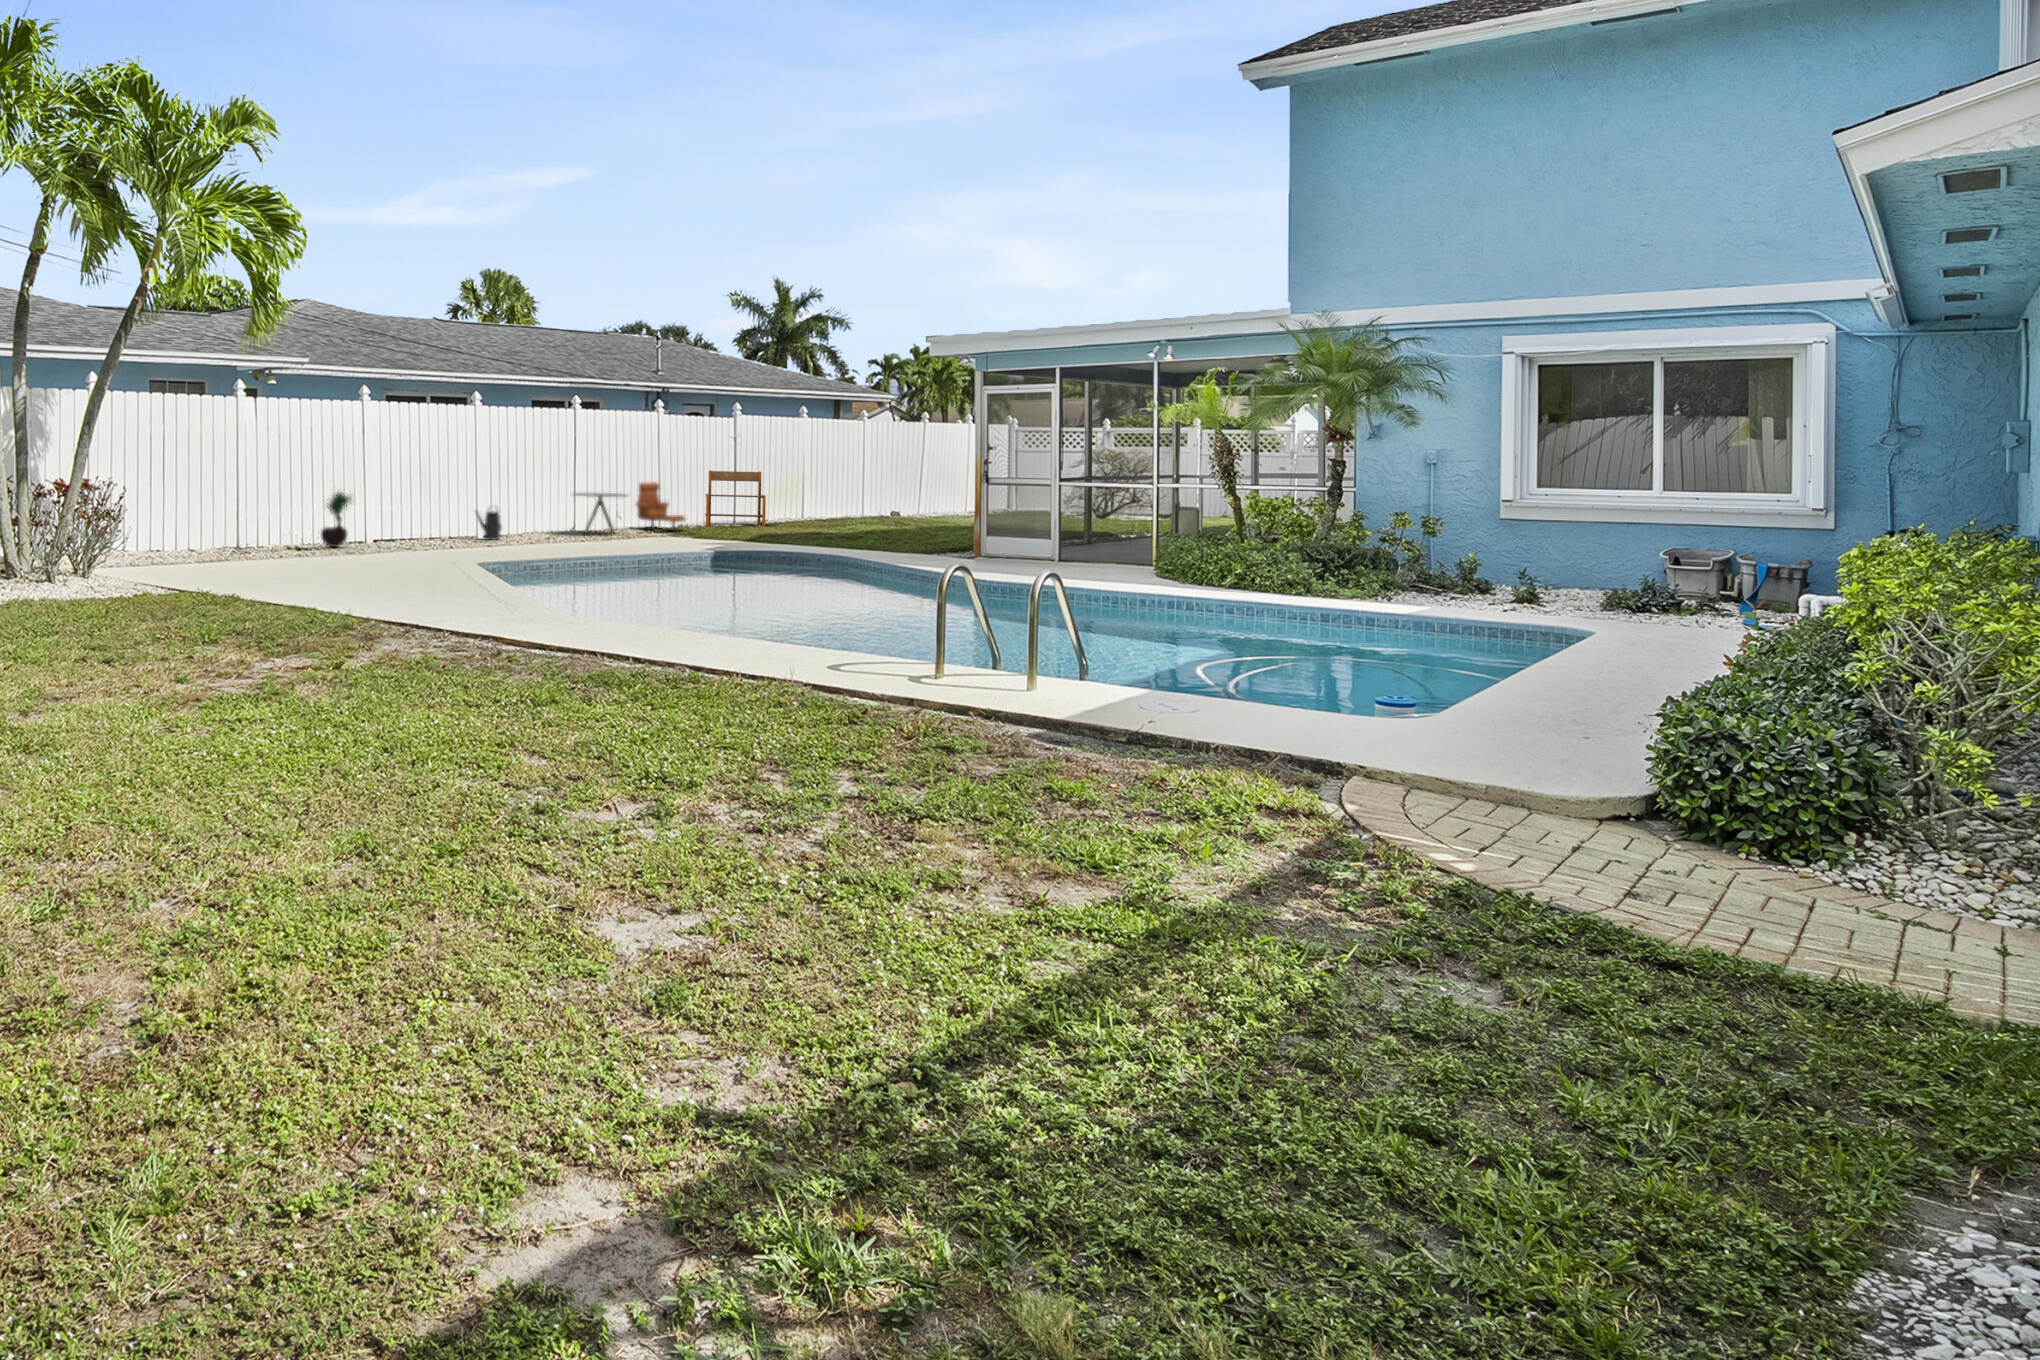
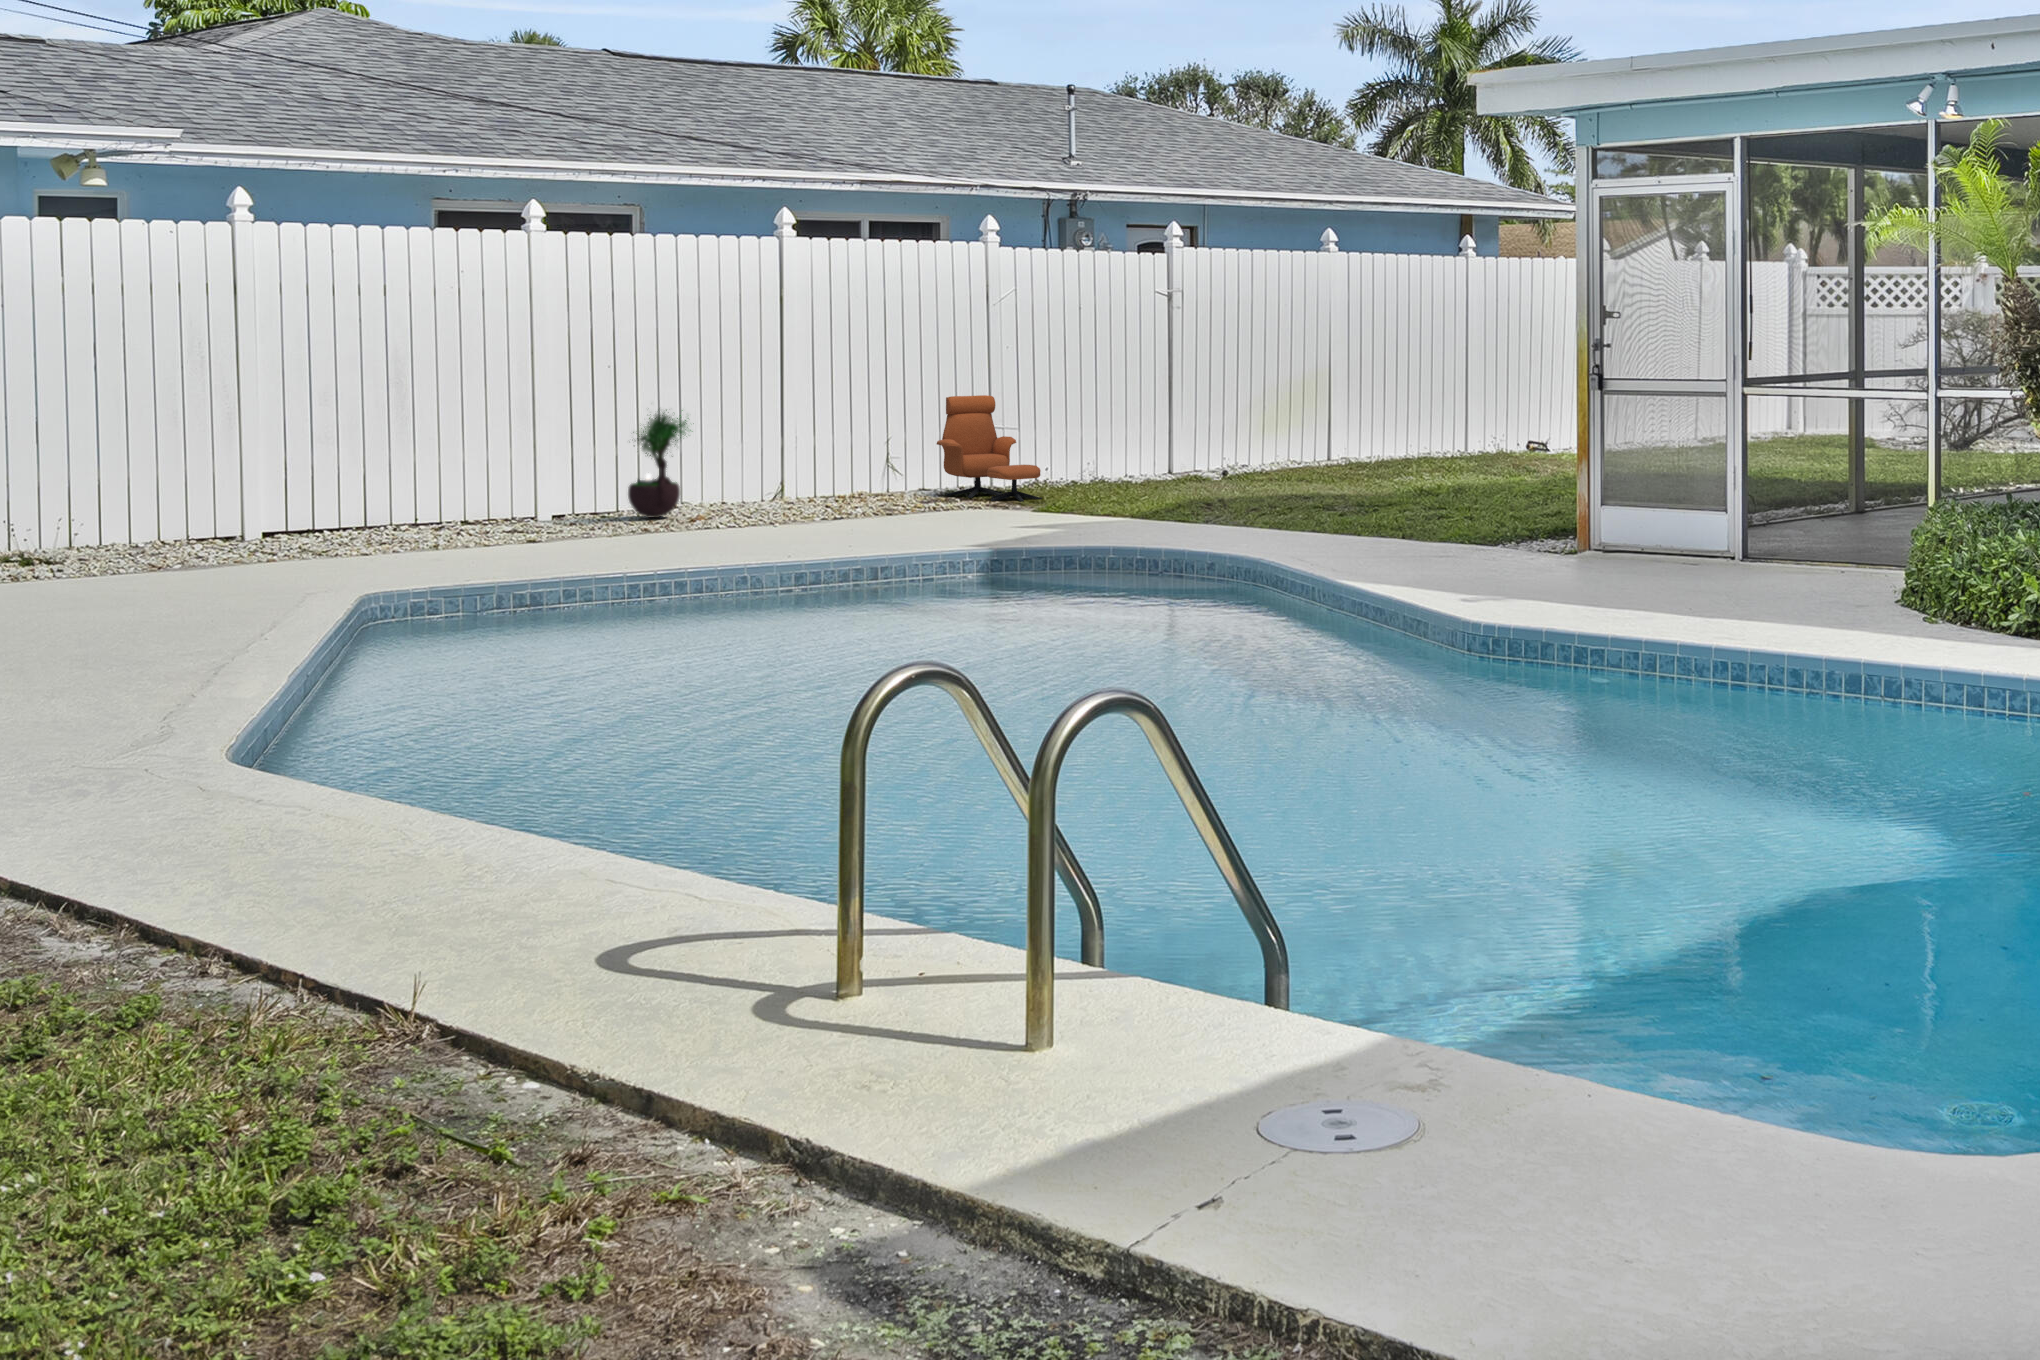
bench: present [705,470,766,527] -> none [1111,367,1239,486]
potted tree: present [321,492,351,547] -> present [628,410,691,518]
round table: present [575,493,626,533] -> none [773,420,902,512]
watering can: present [477,511,501,540] -> none [530,454,582,530]

